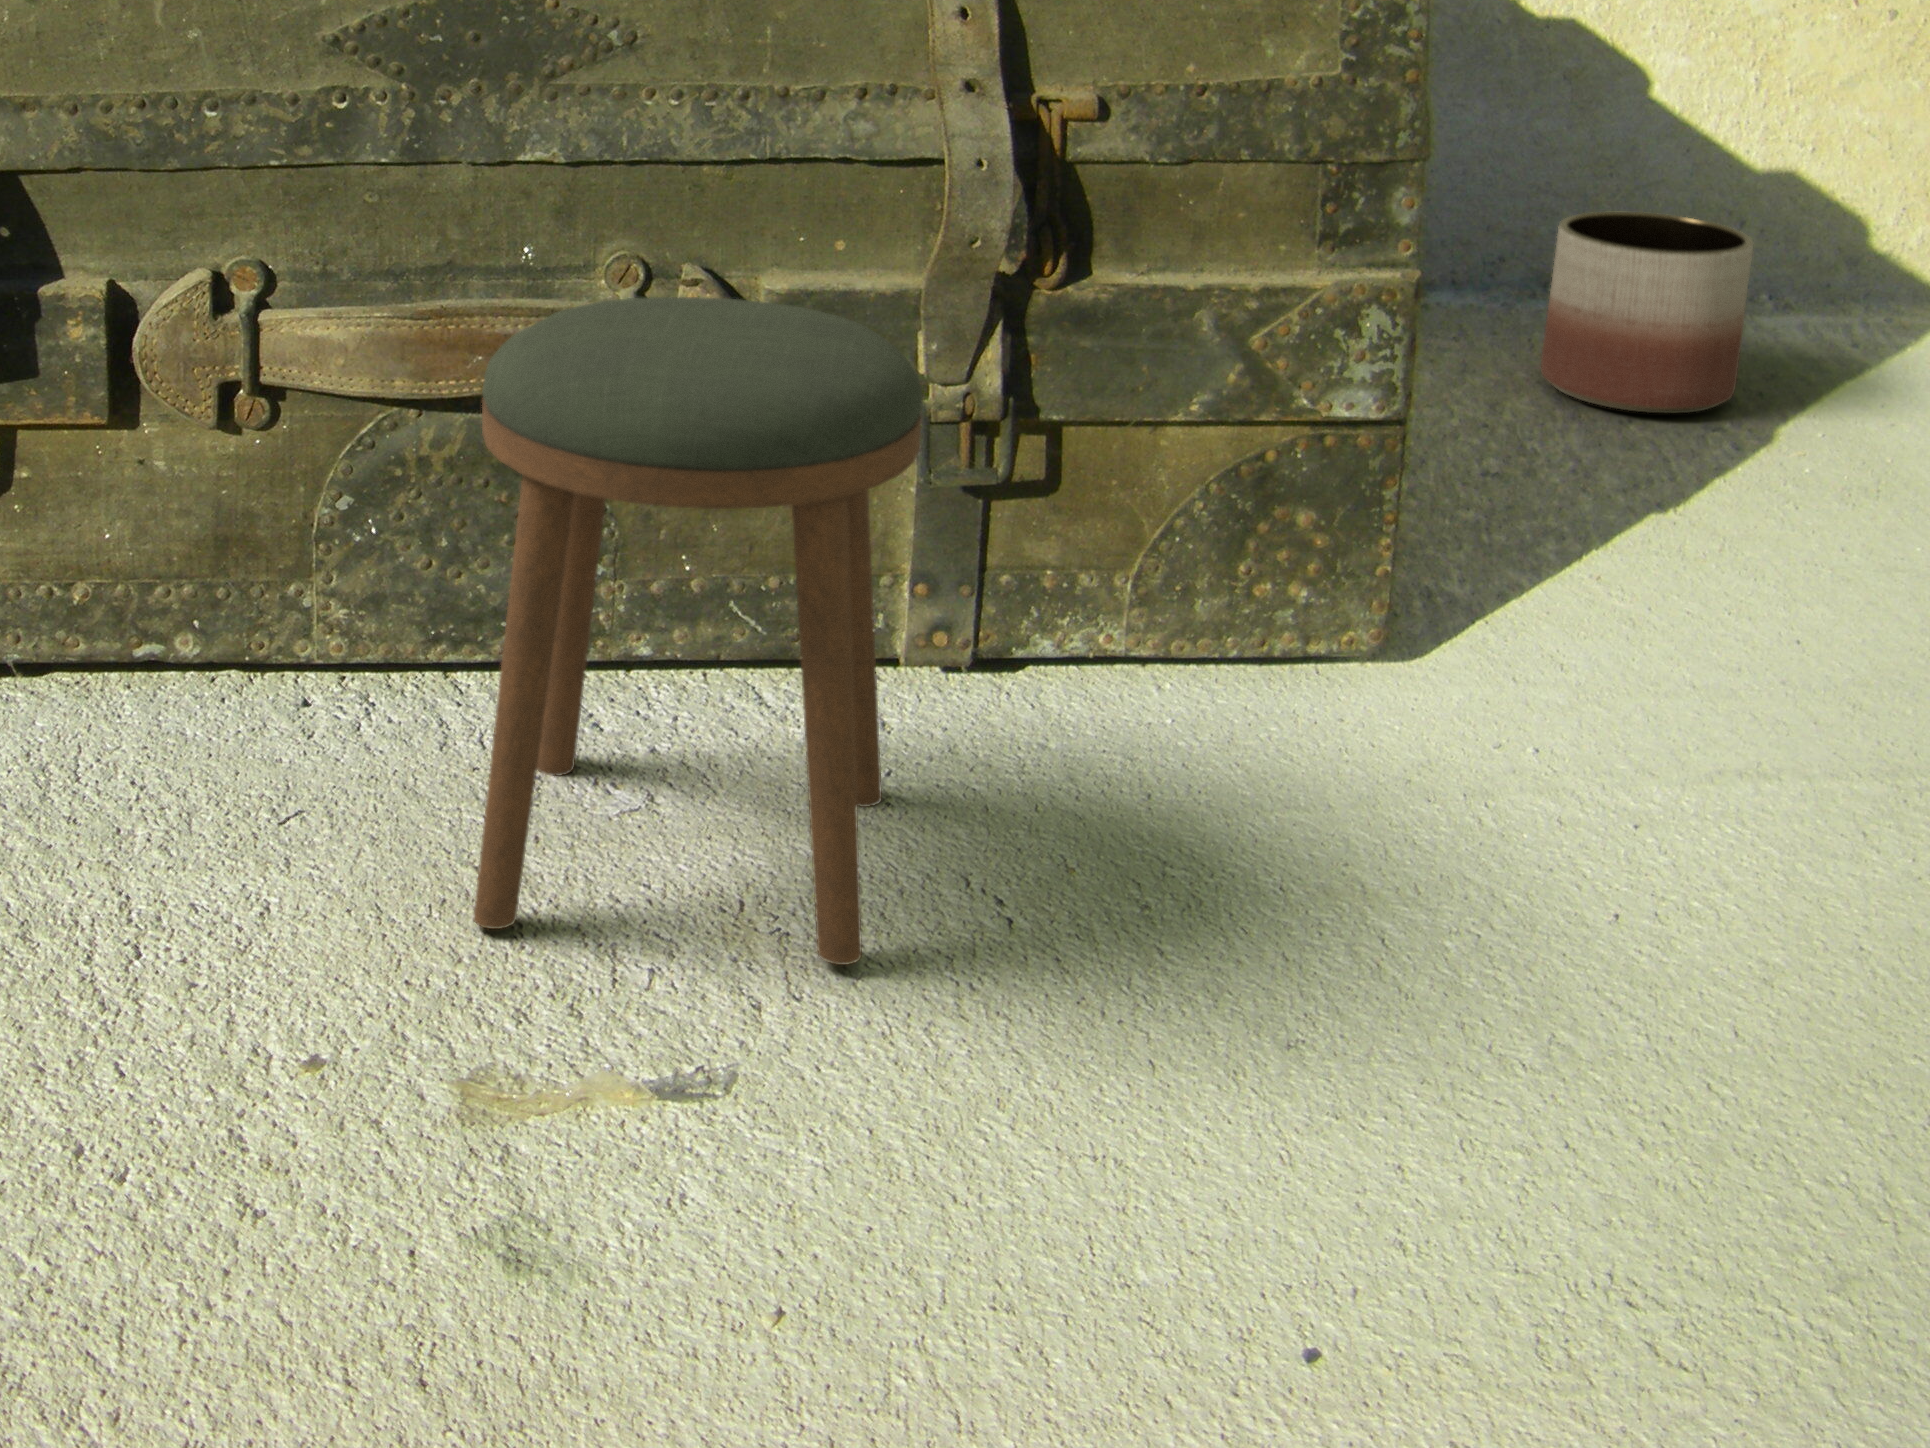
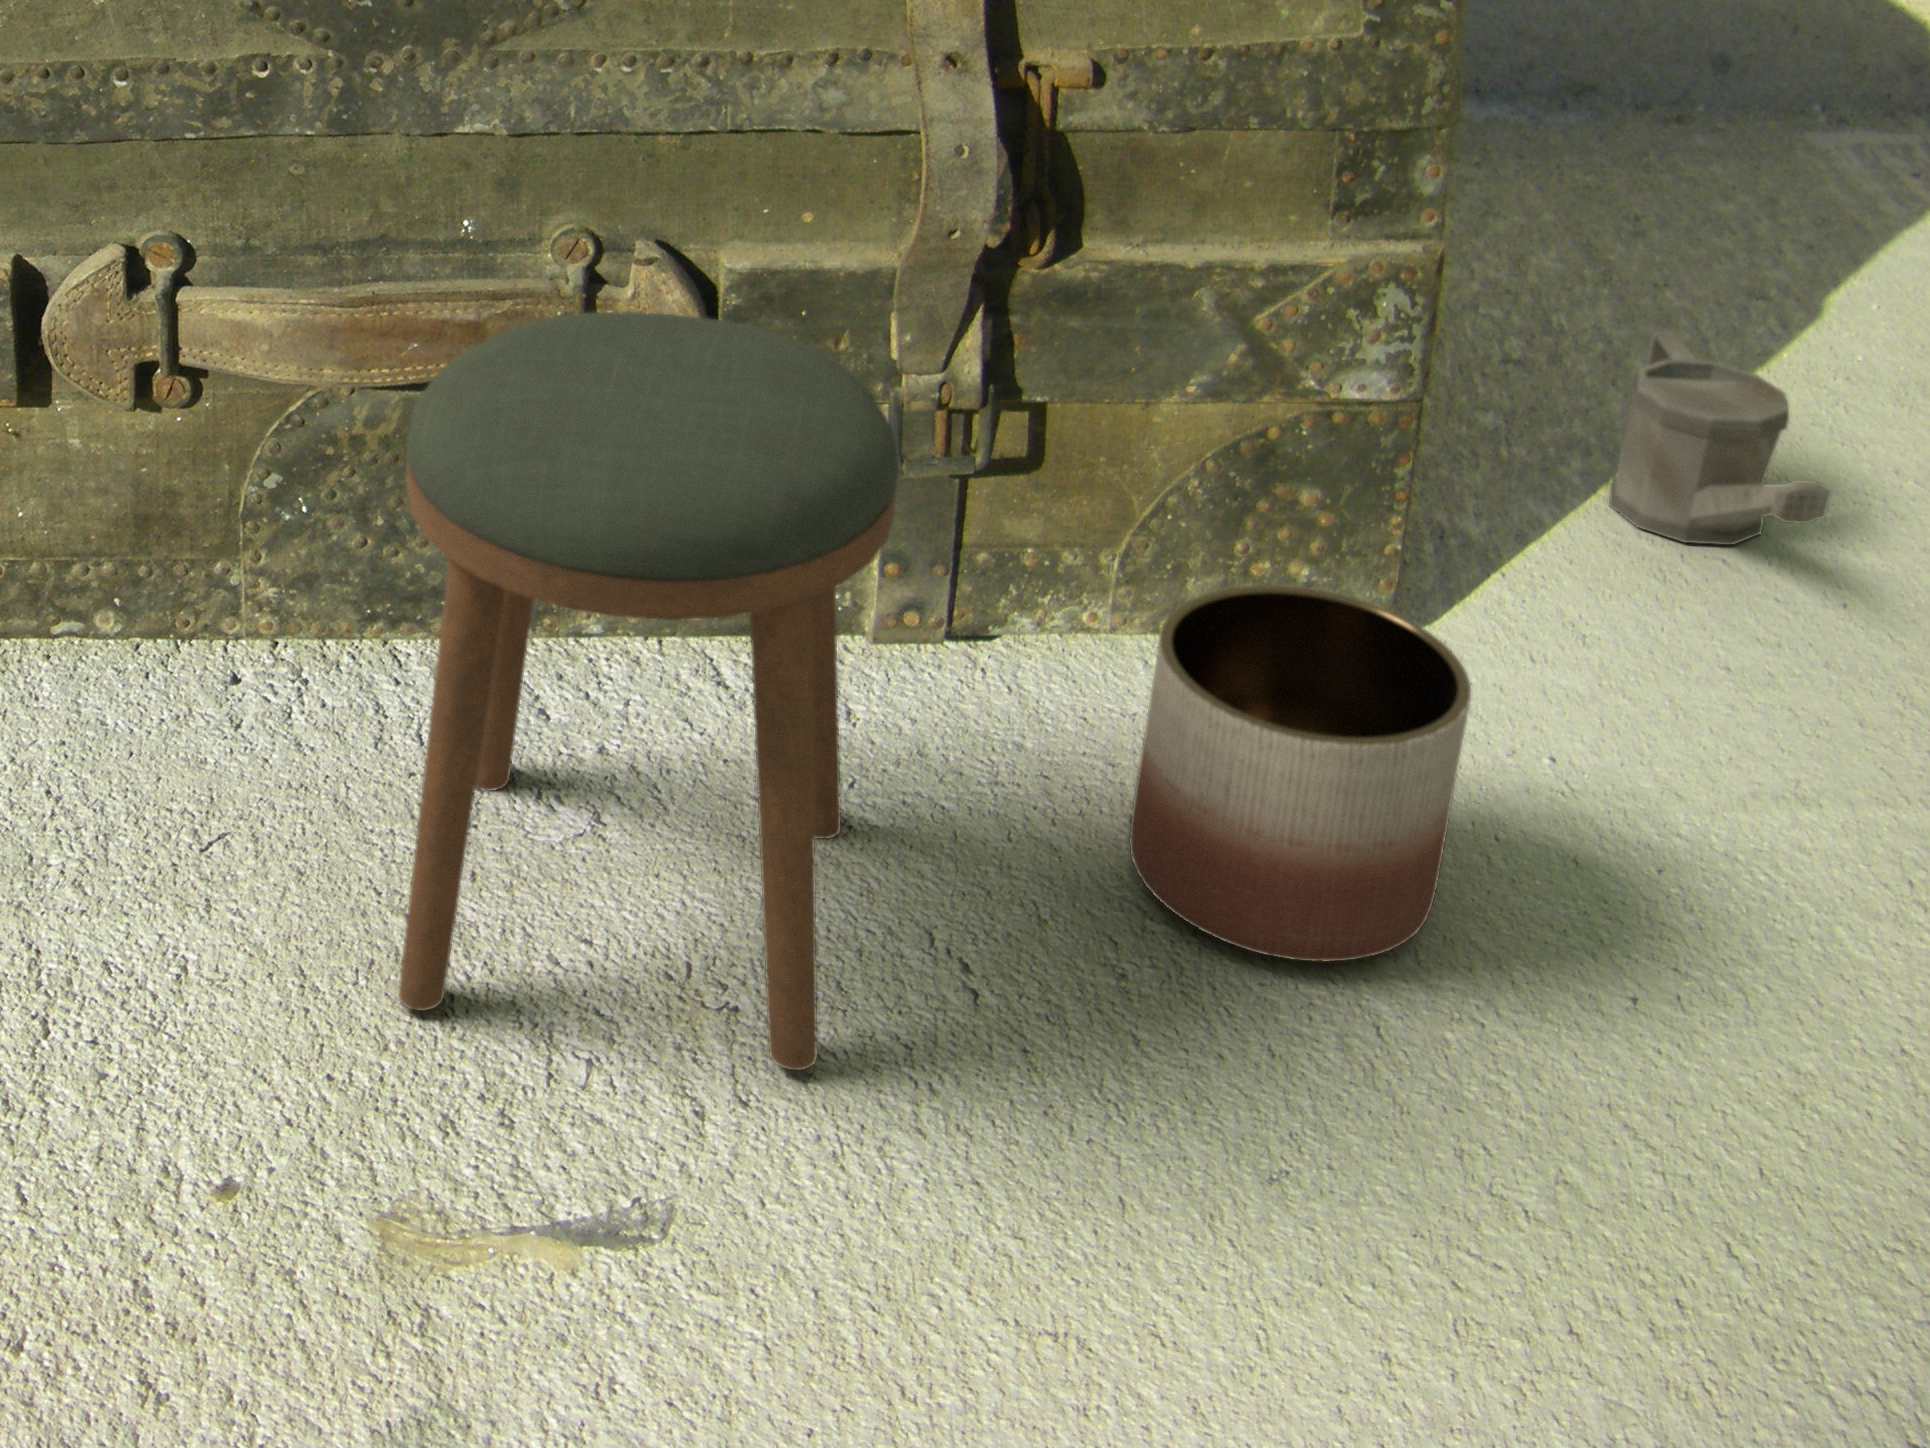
planter: present [1541,211,1754,413] -> present [1130,585,1471,962]
watering can: none [1573,415,1757,593] -> present [1609,331,1831,545]

